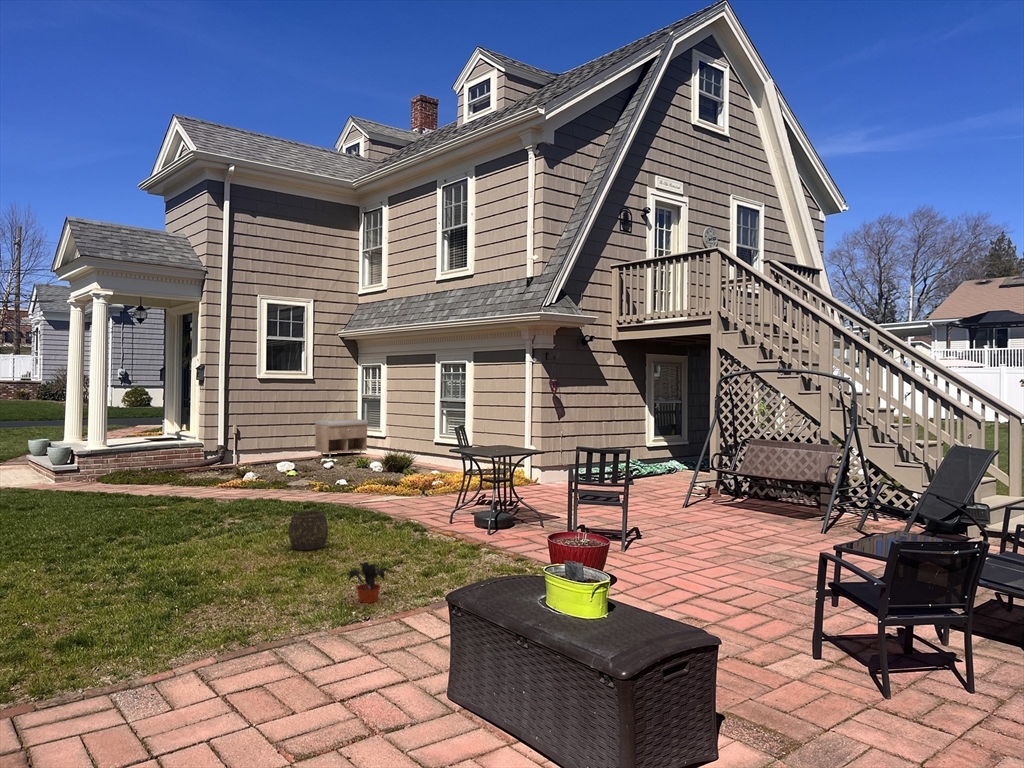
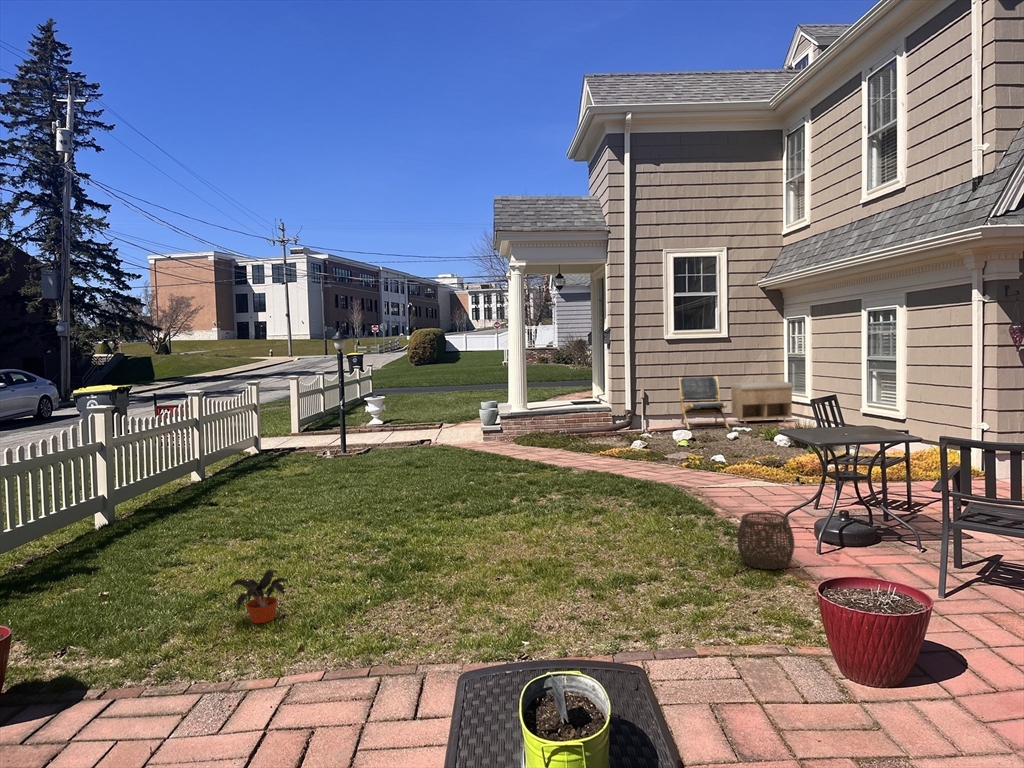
lounge chair: none [270,415,321,463] -> present [679,376,729,429]
woven basket: present [288,511,328,550] -> present [737,512,795,569]
potted plant: present [347,562,391,603] -> present [230,570,288,623]

